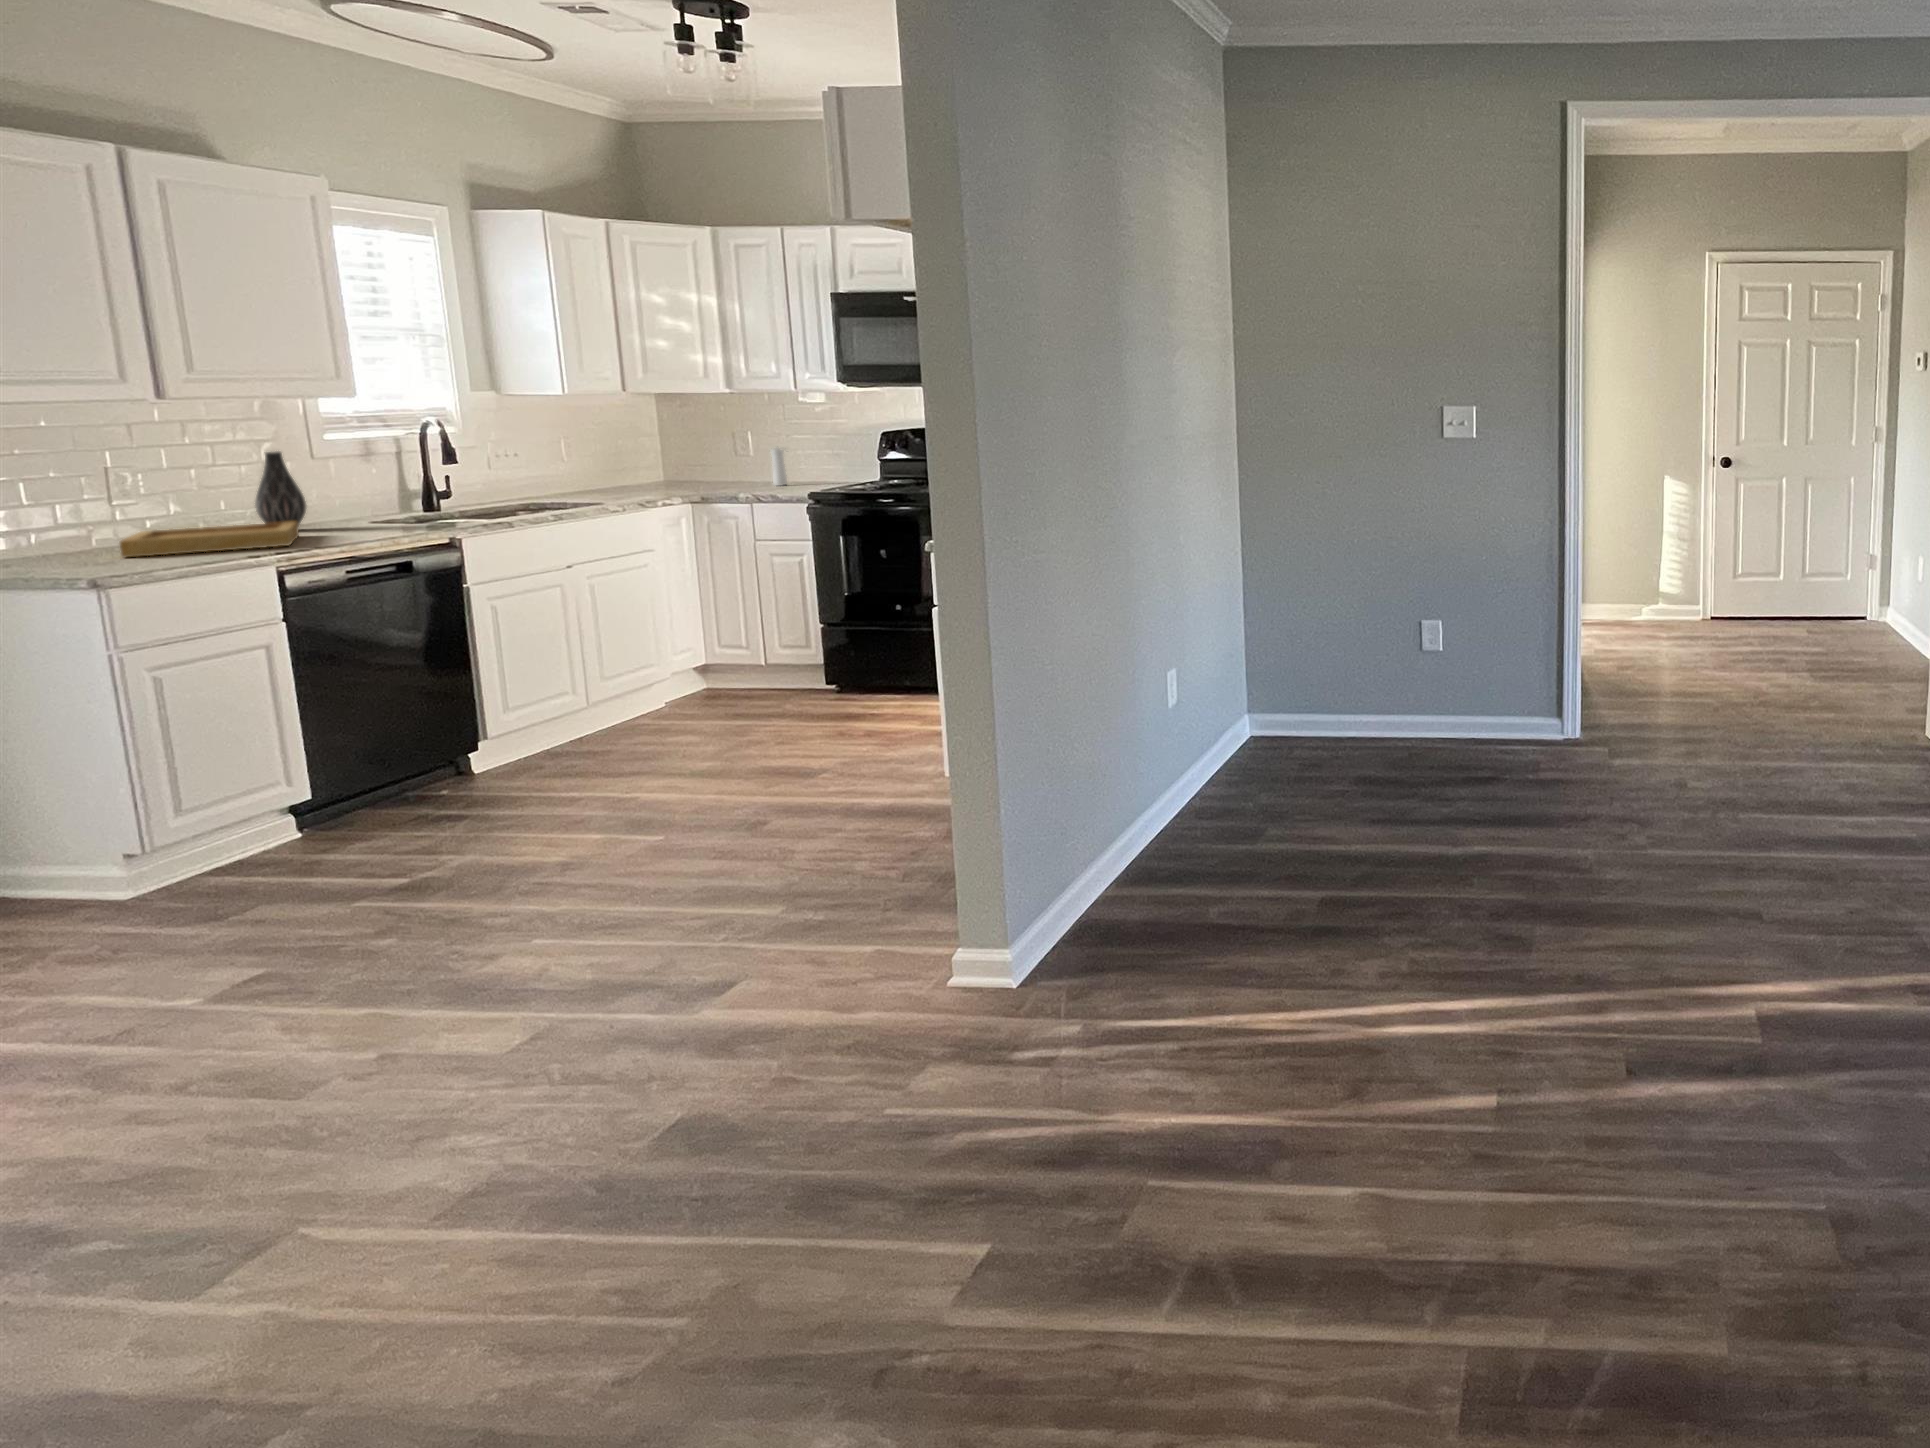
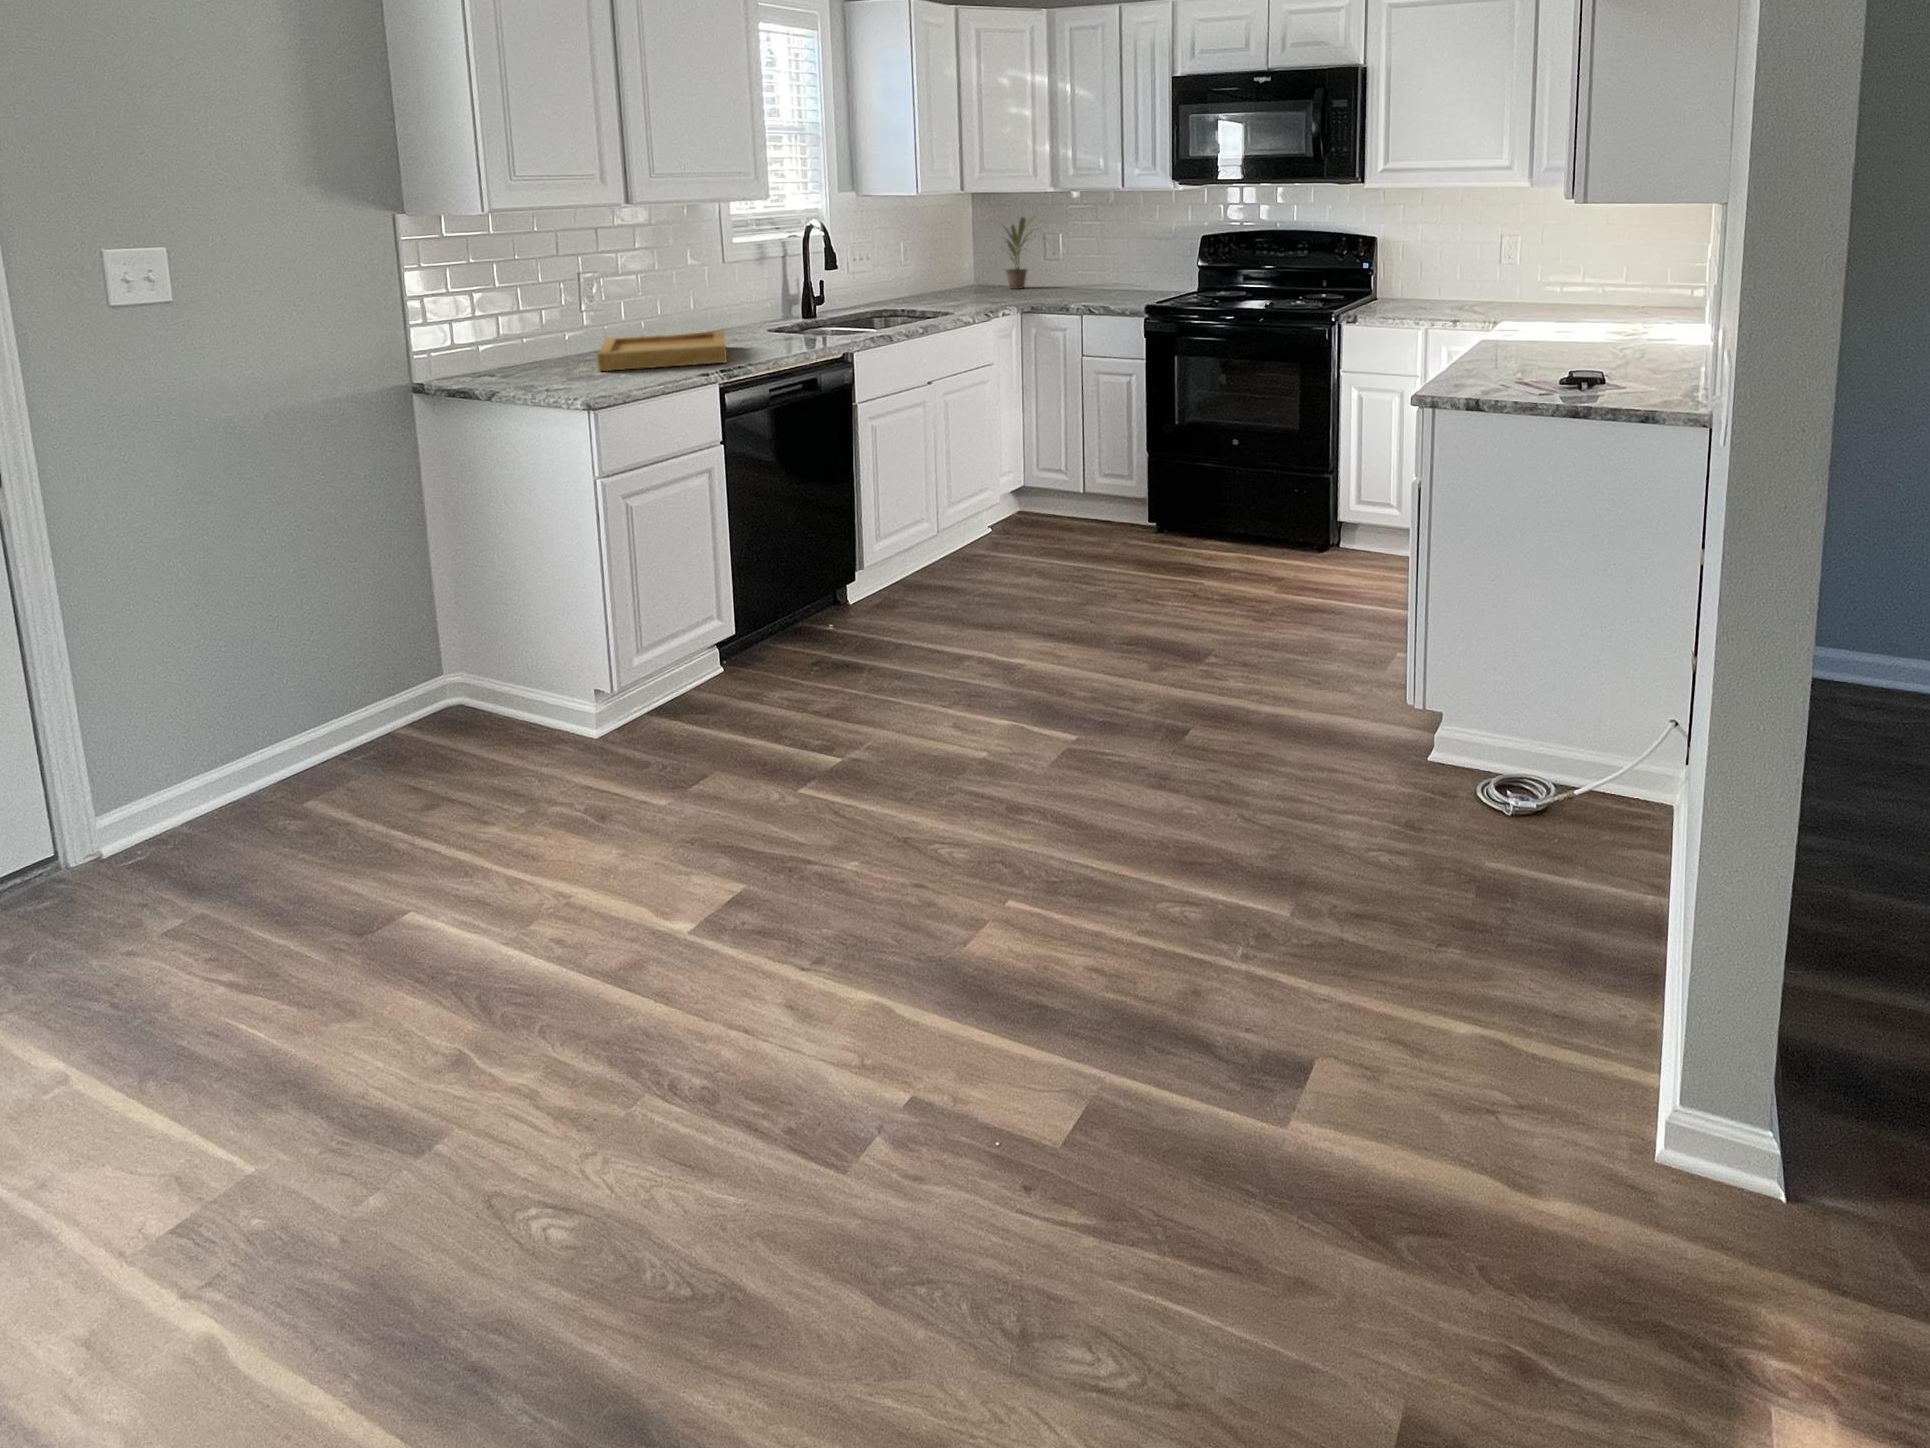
potted plant: none [683,414,735,485] -> present [1001,215,1036,289]
pepper mill: present [771,447,787,486] -> none [1081,242,1106,292]
vase: present [255,451,306,526] -> none [686,256,725,339]

